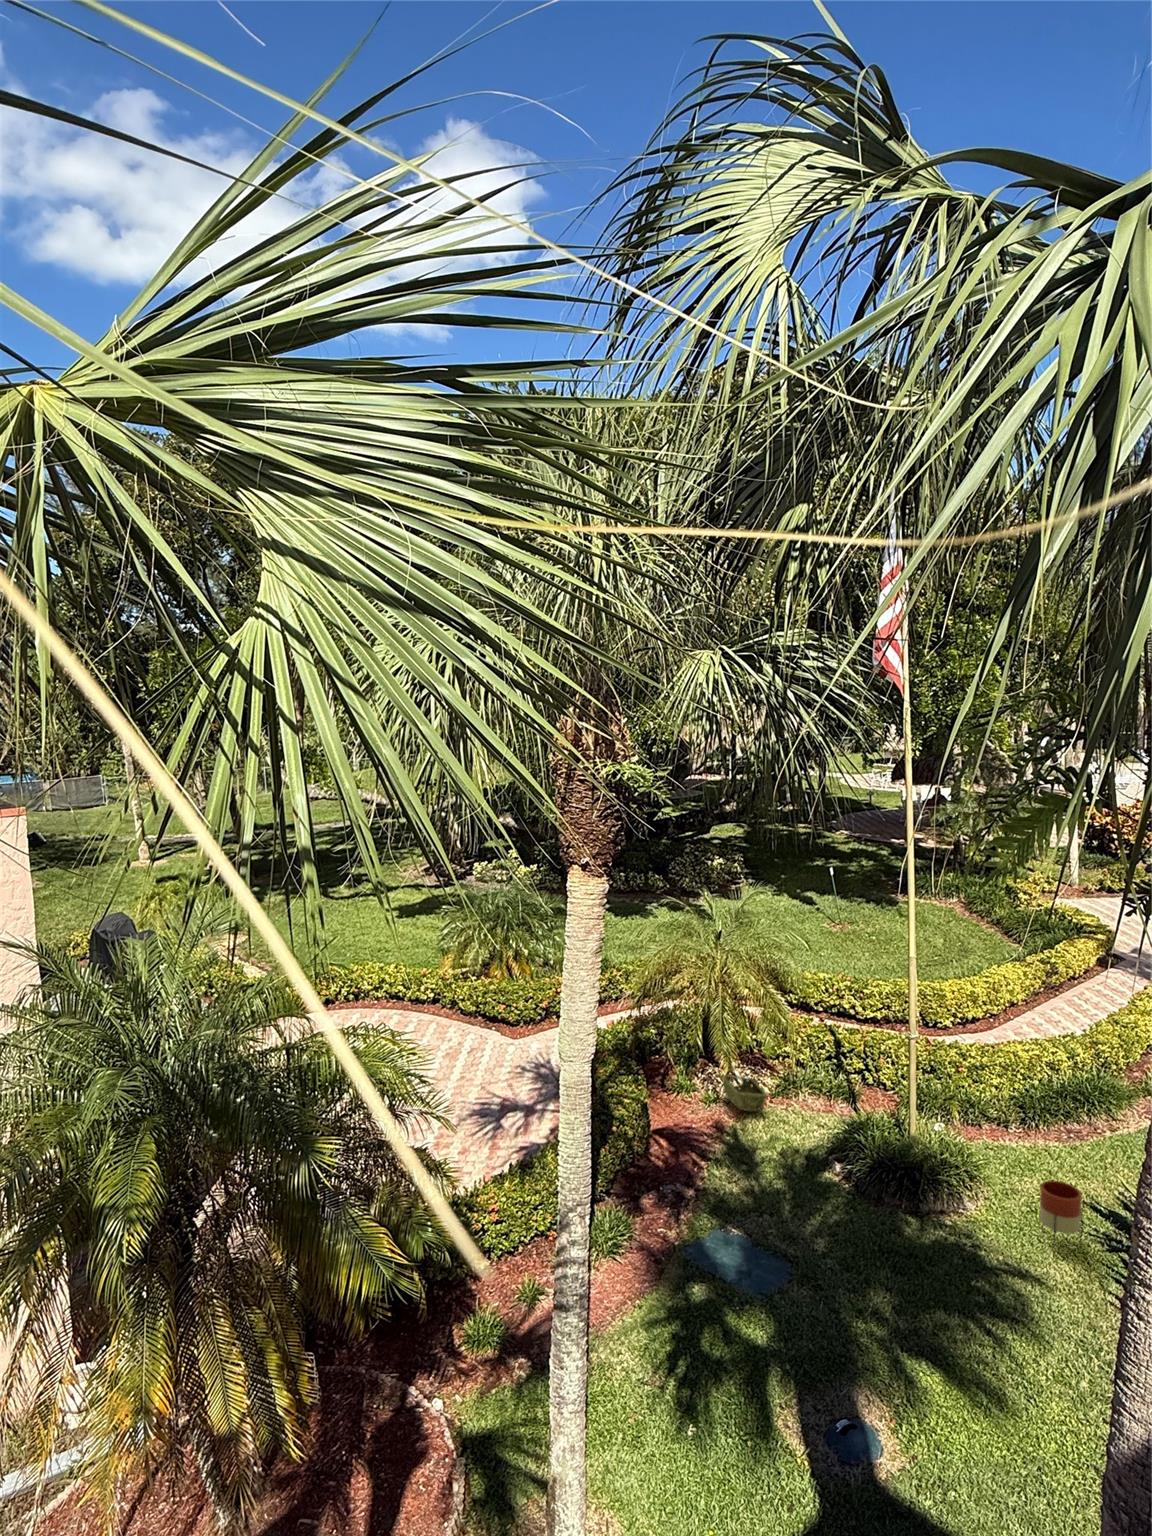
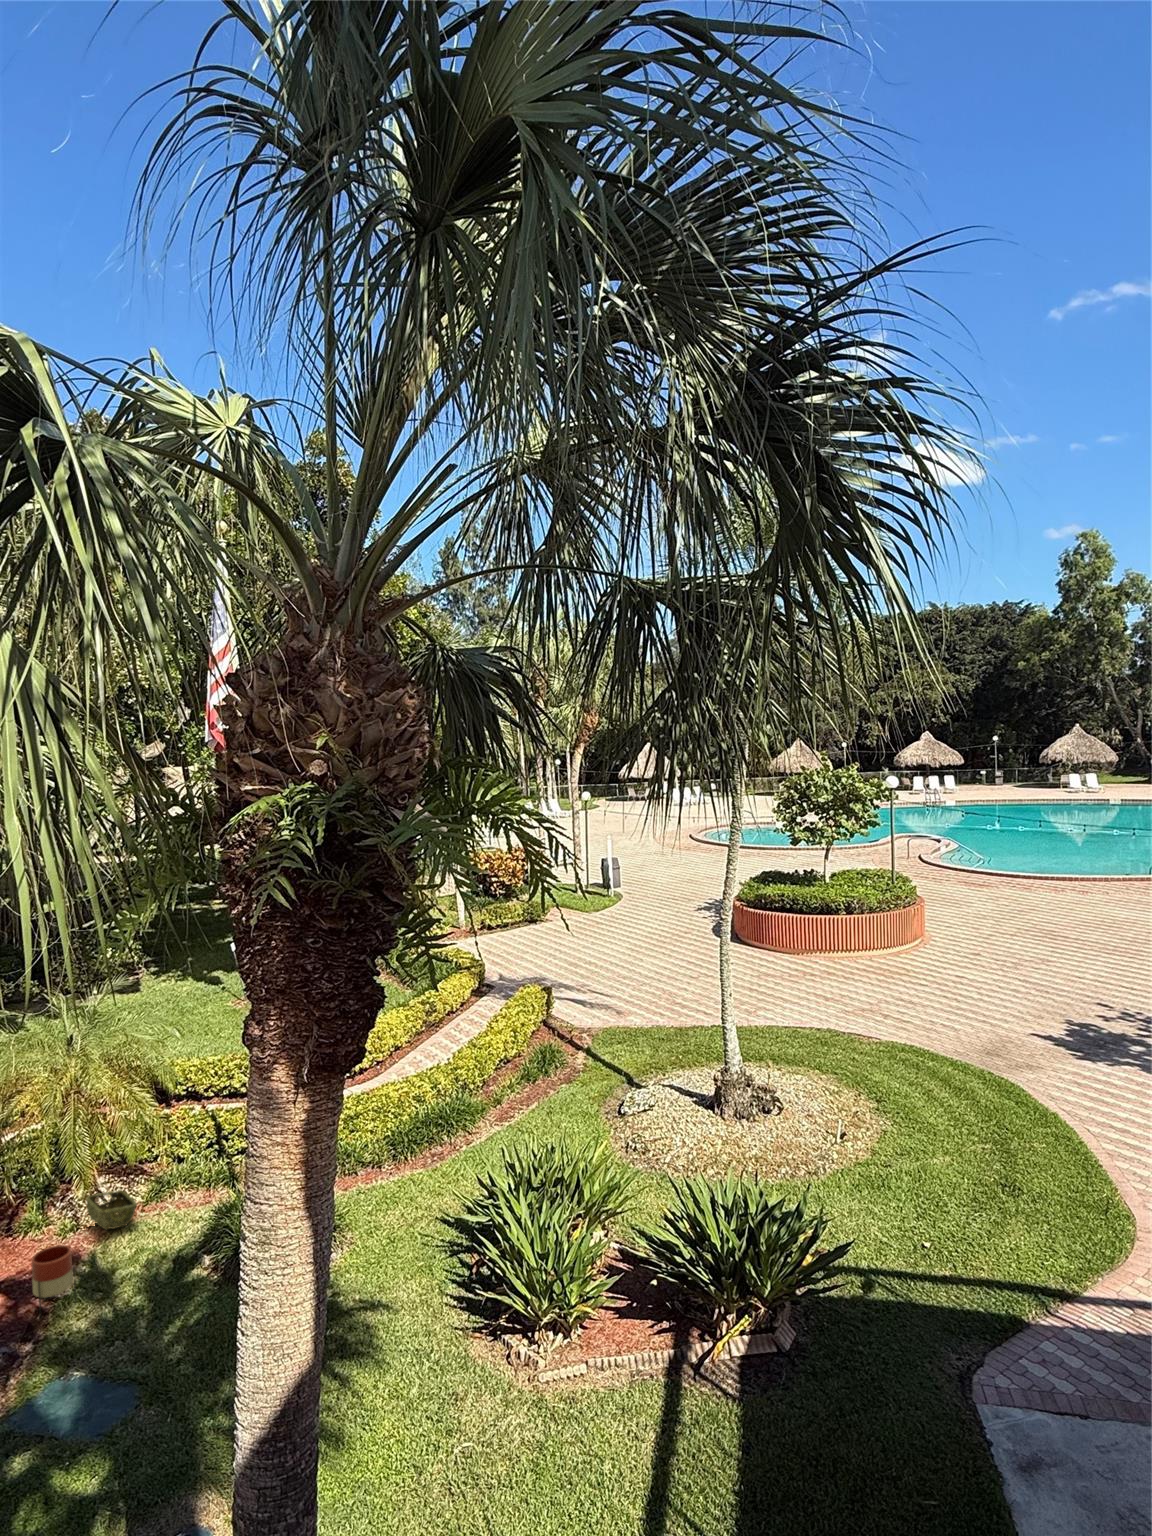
planter: present [1039,1180,1083,1248] -> present [32,1245,76,1317]

